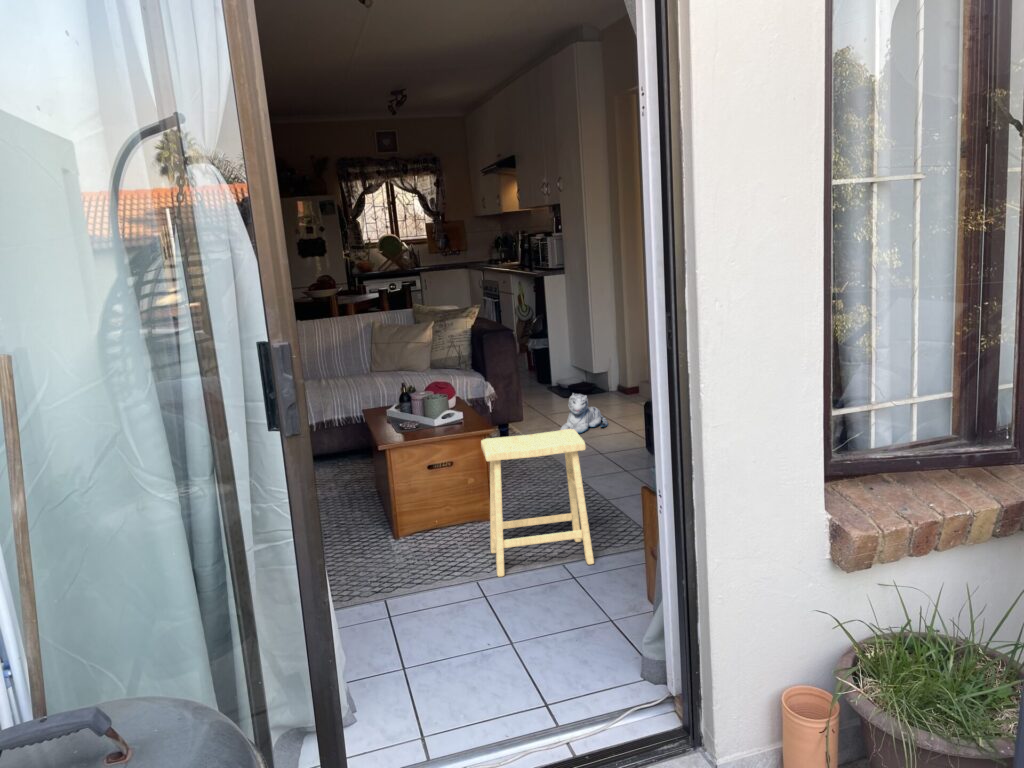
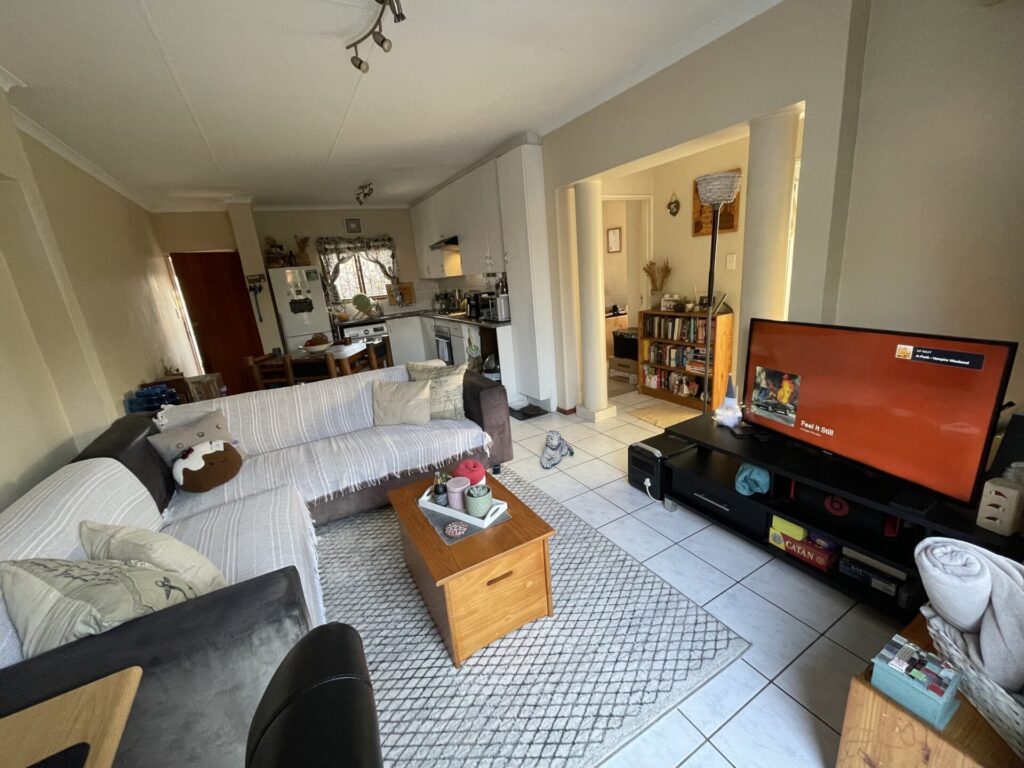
footstool: present [481,429,594,577] -> none [563,534,695,732]

